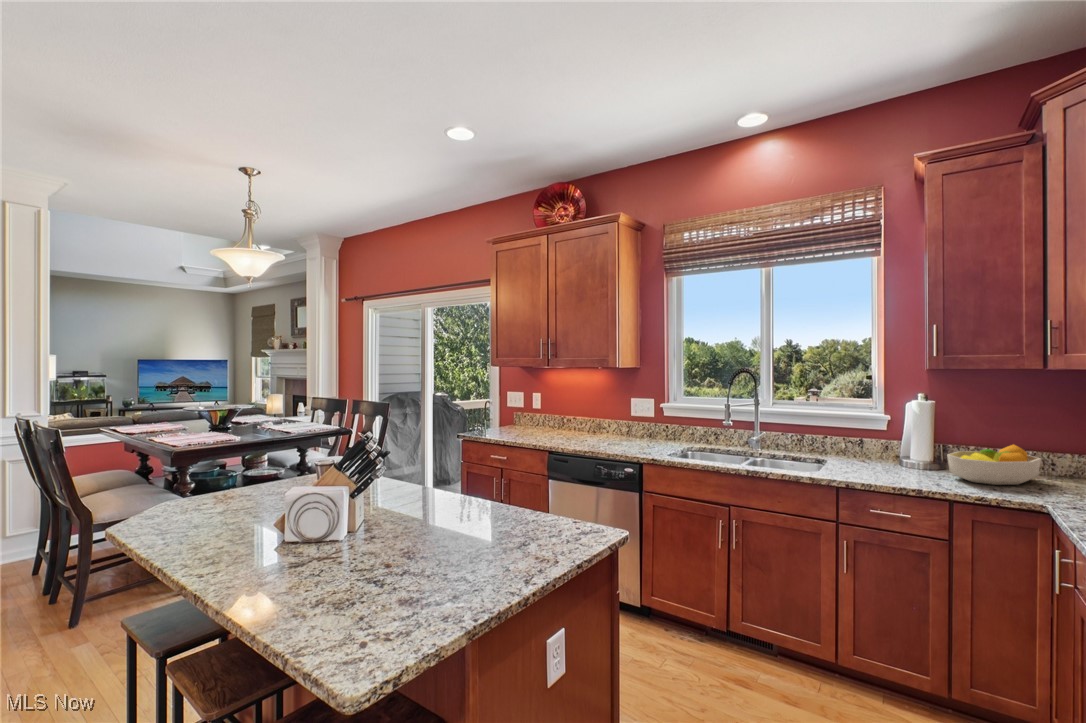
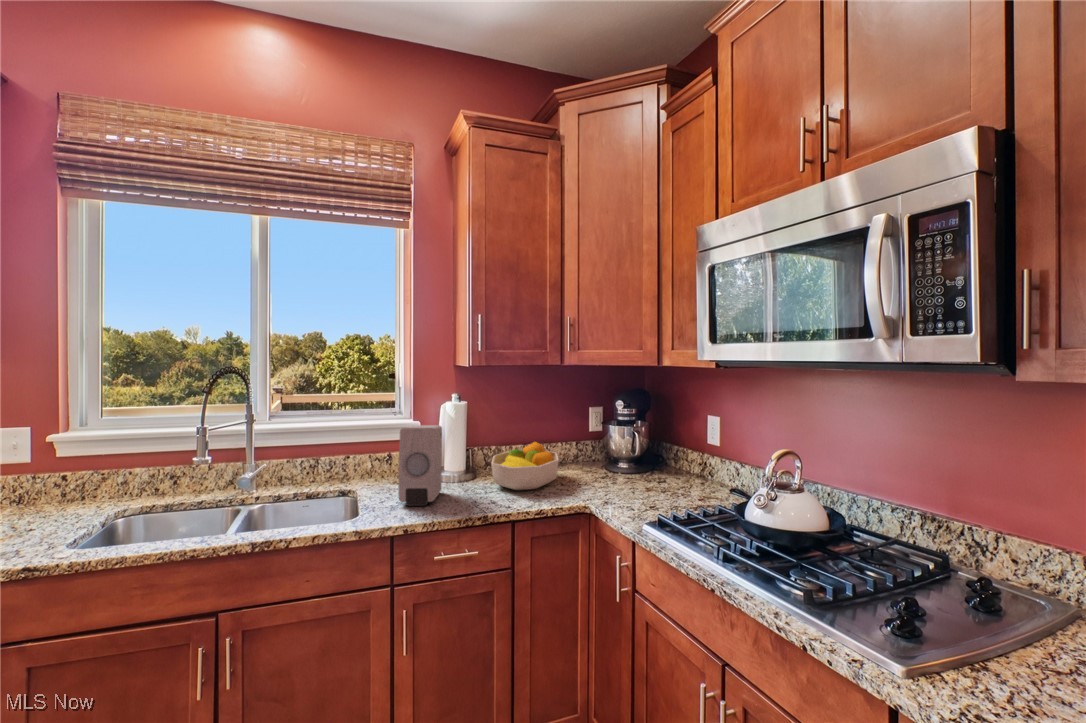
soap dispenser: none [851,414,898,475] -> present [398,425,442,506]

